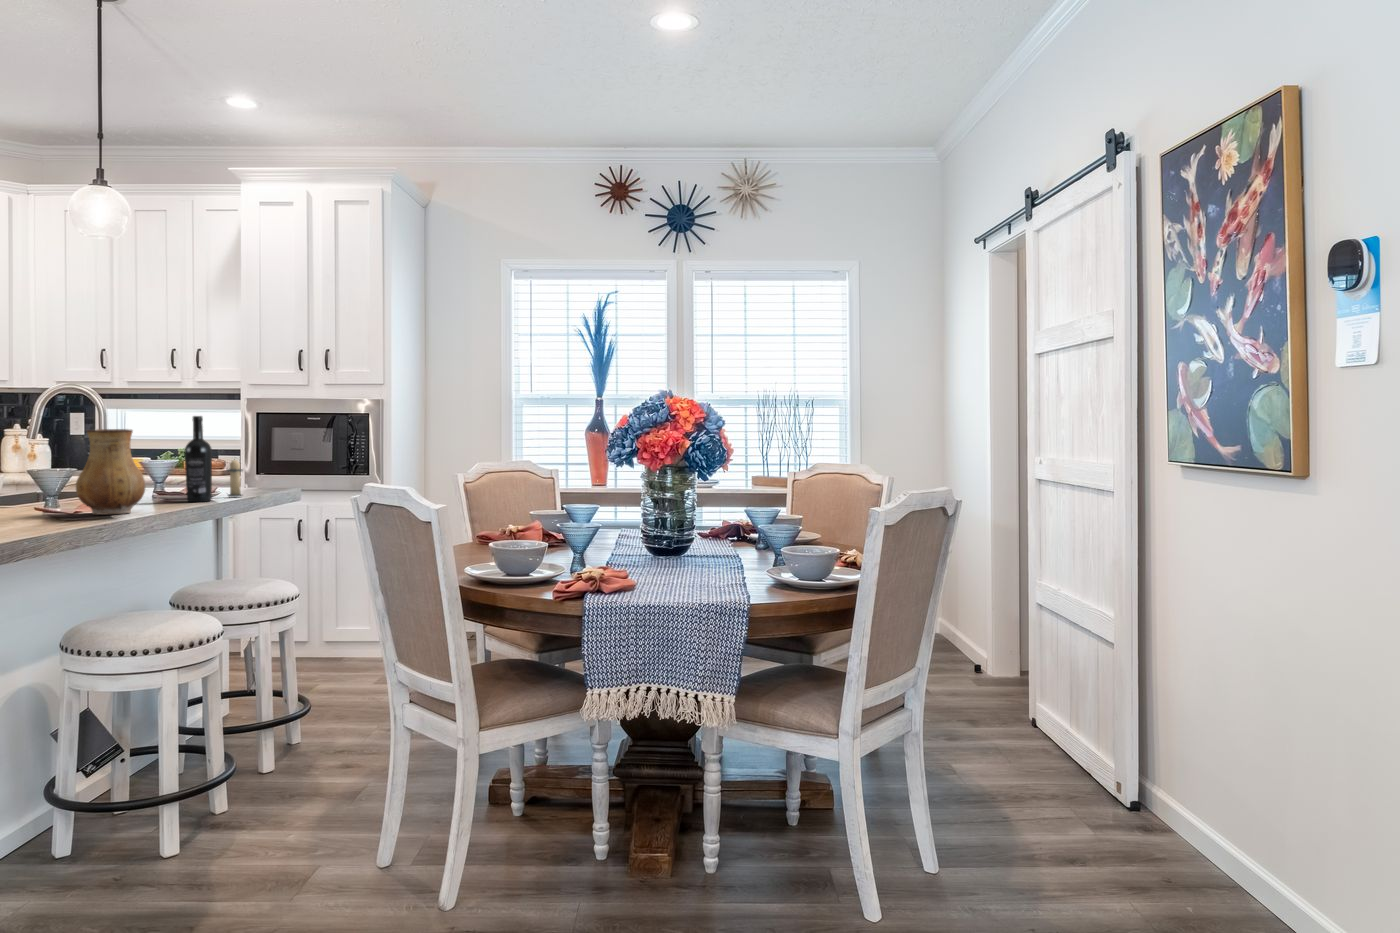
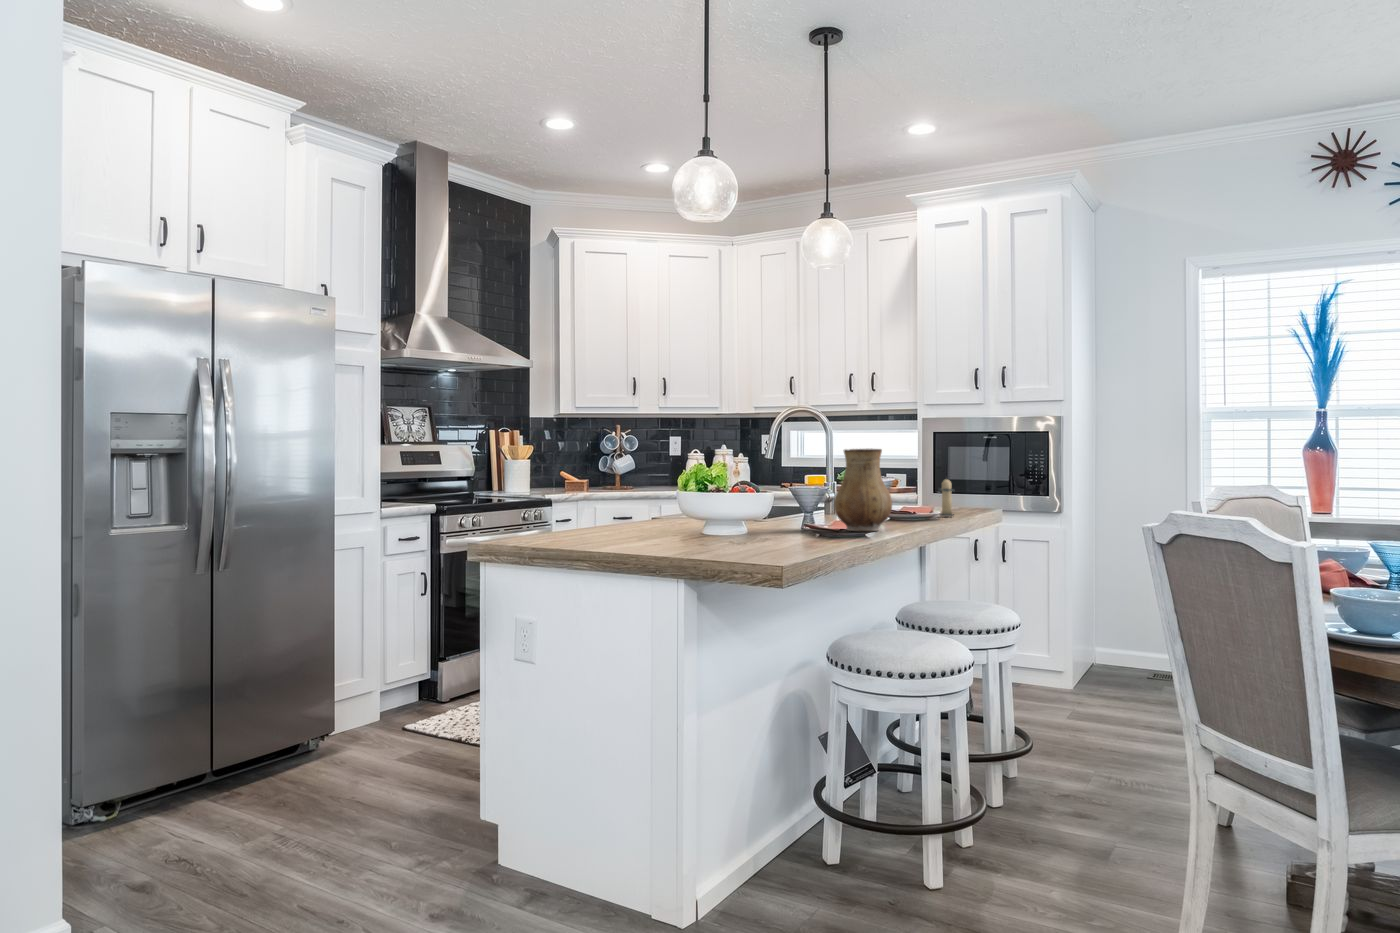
wine bottle: present [185,416,212,502] -> none [908,436,933,521]

